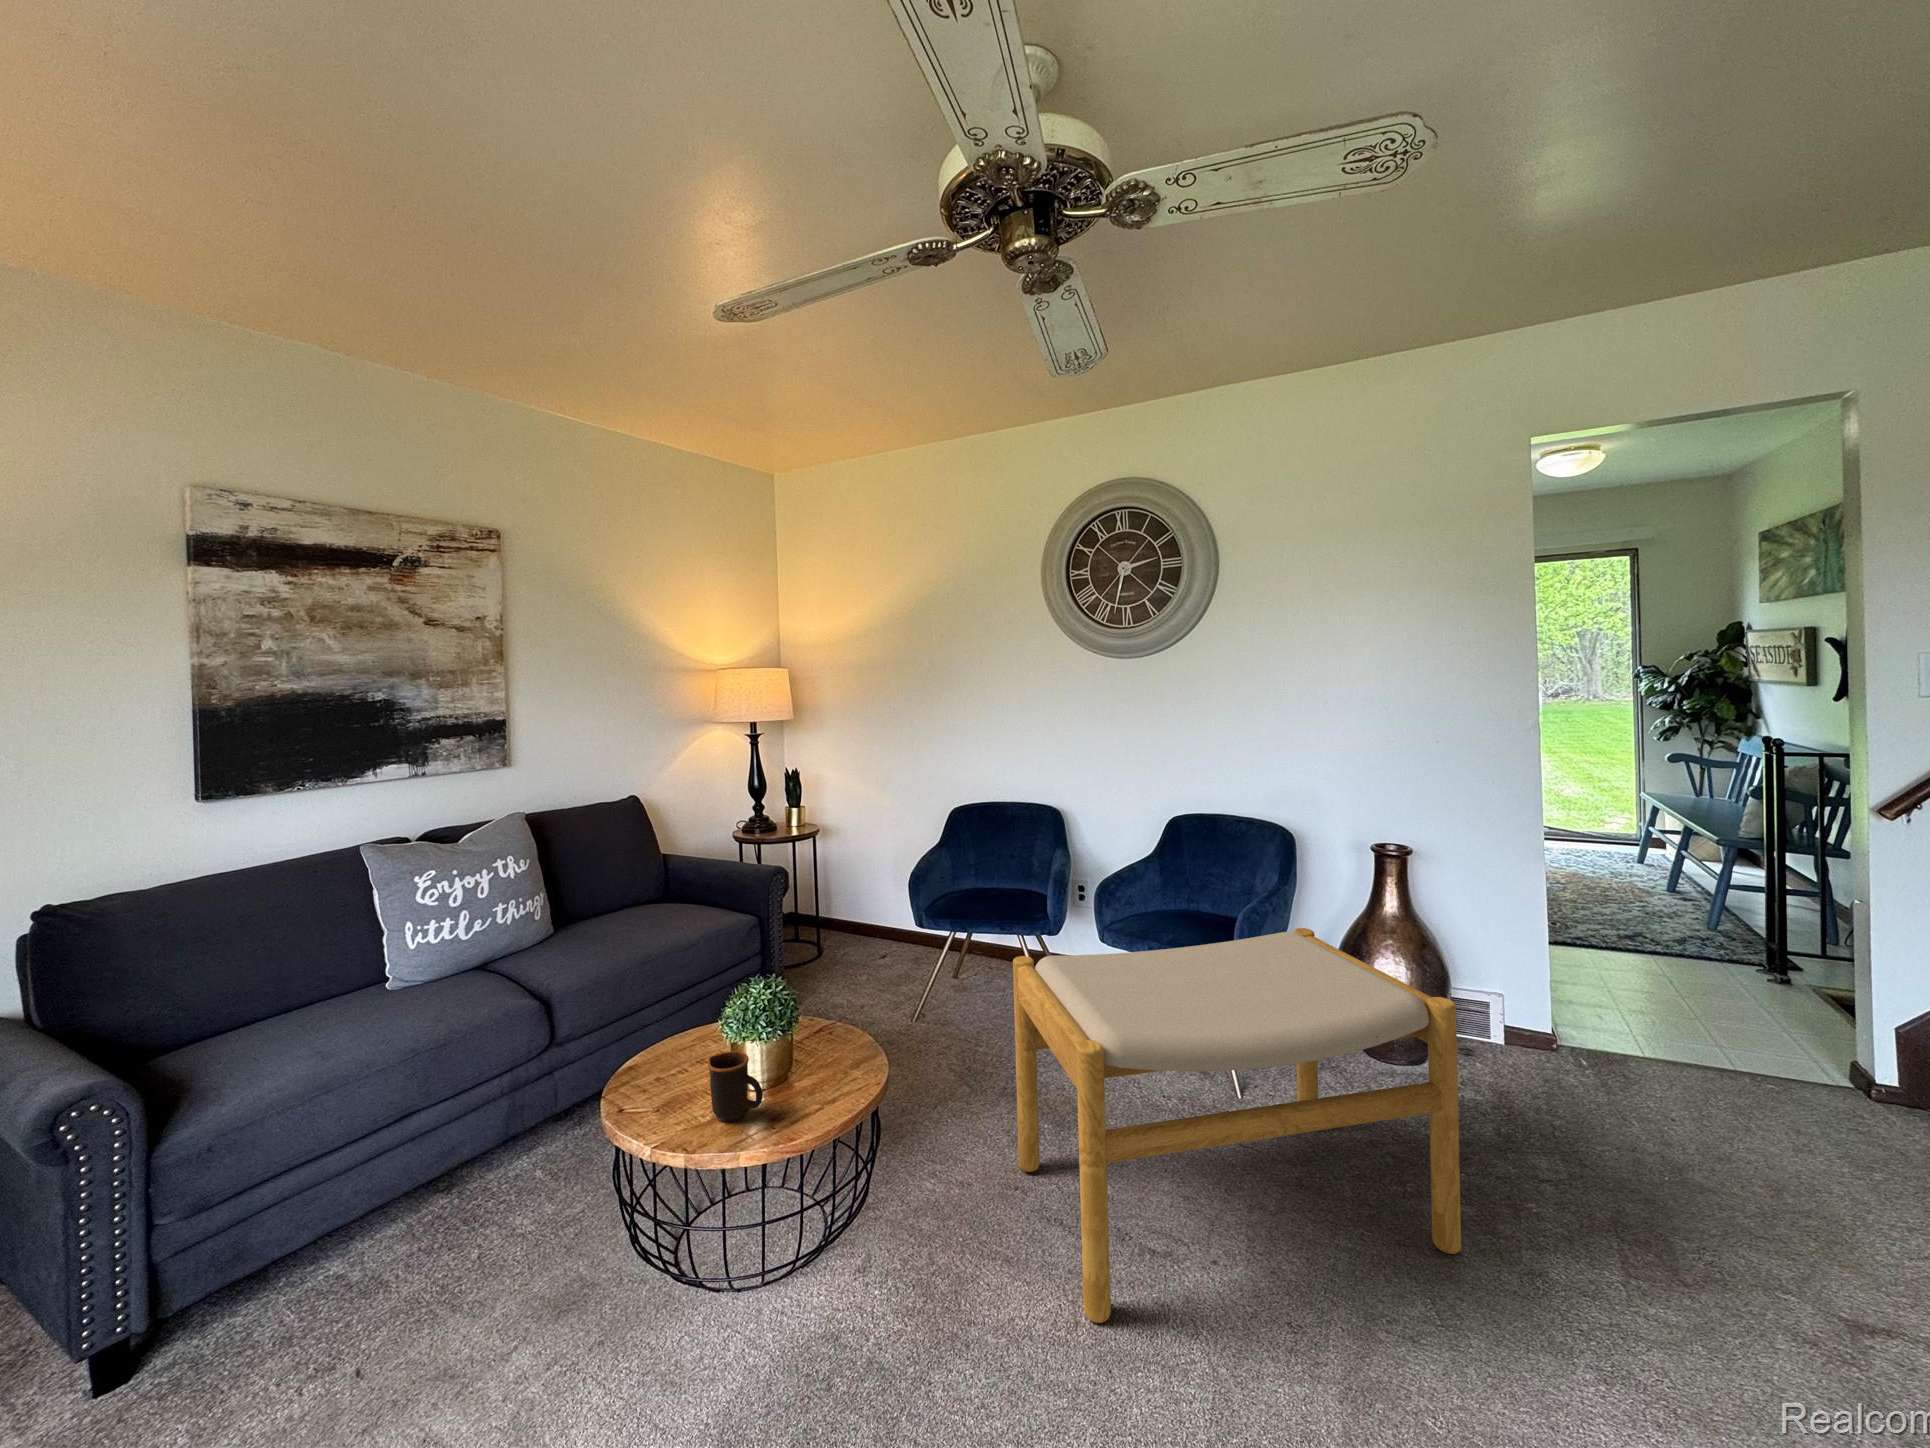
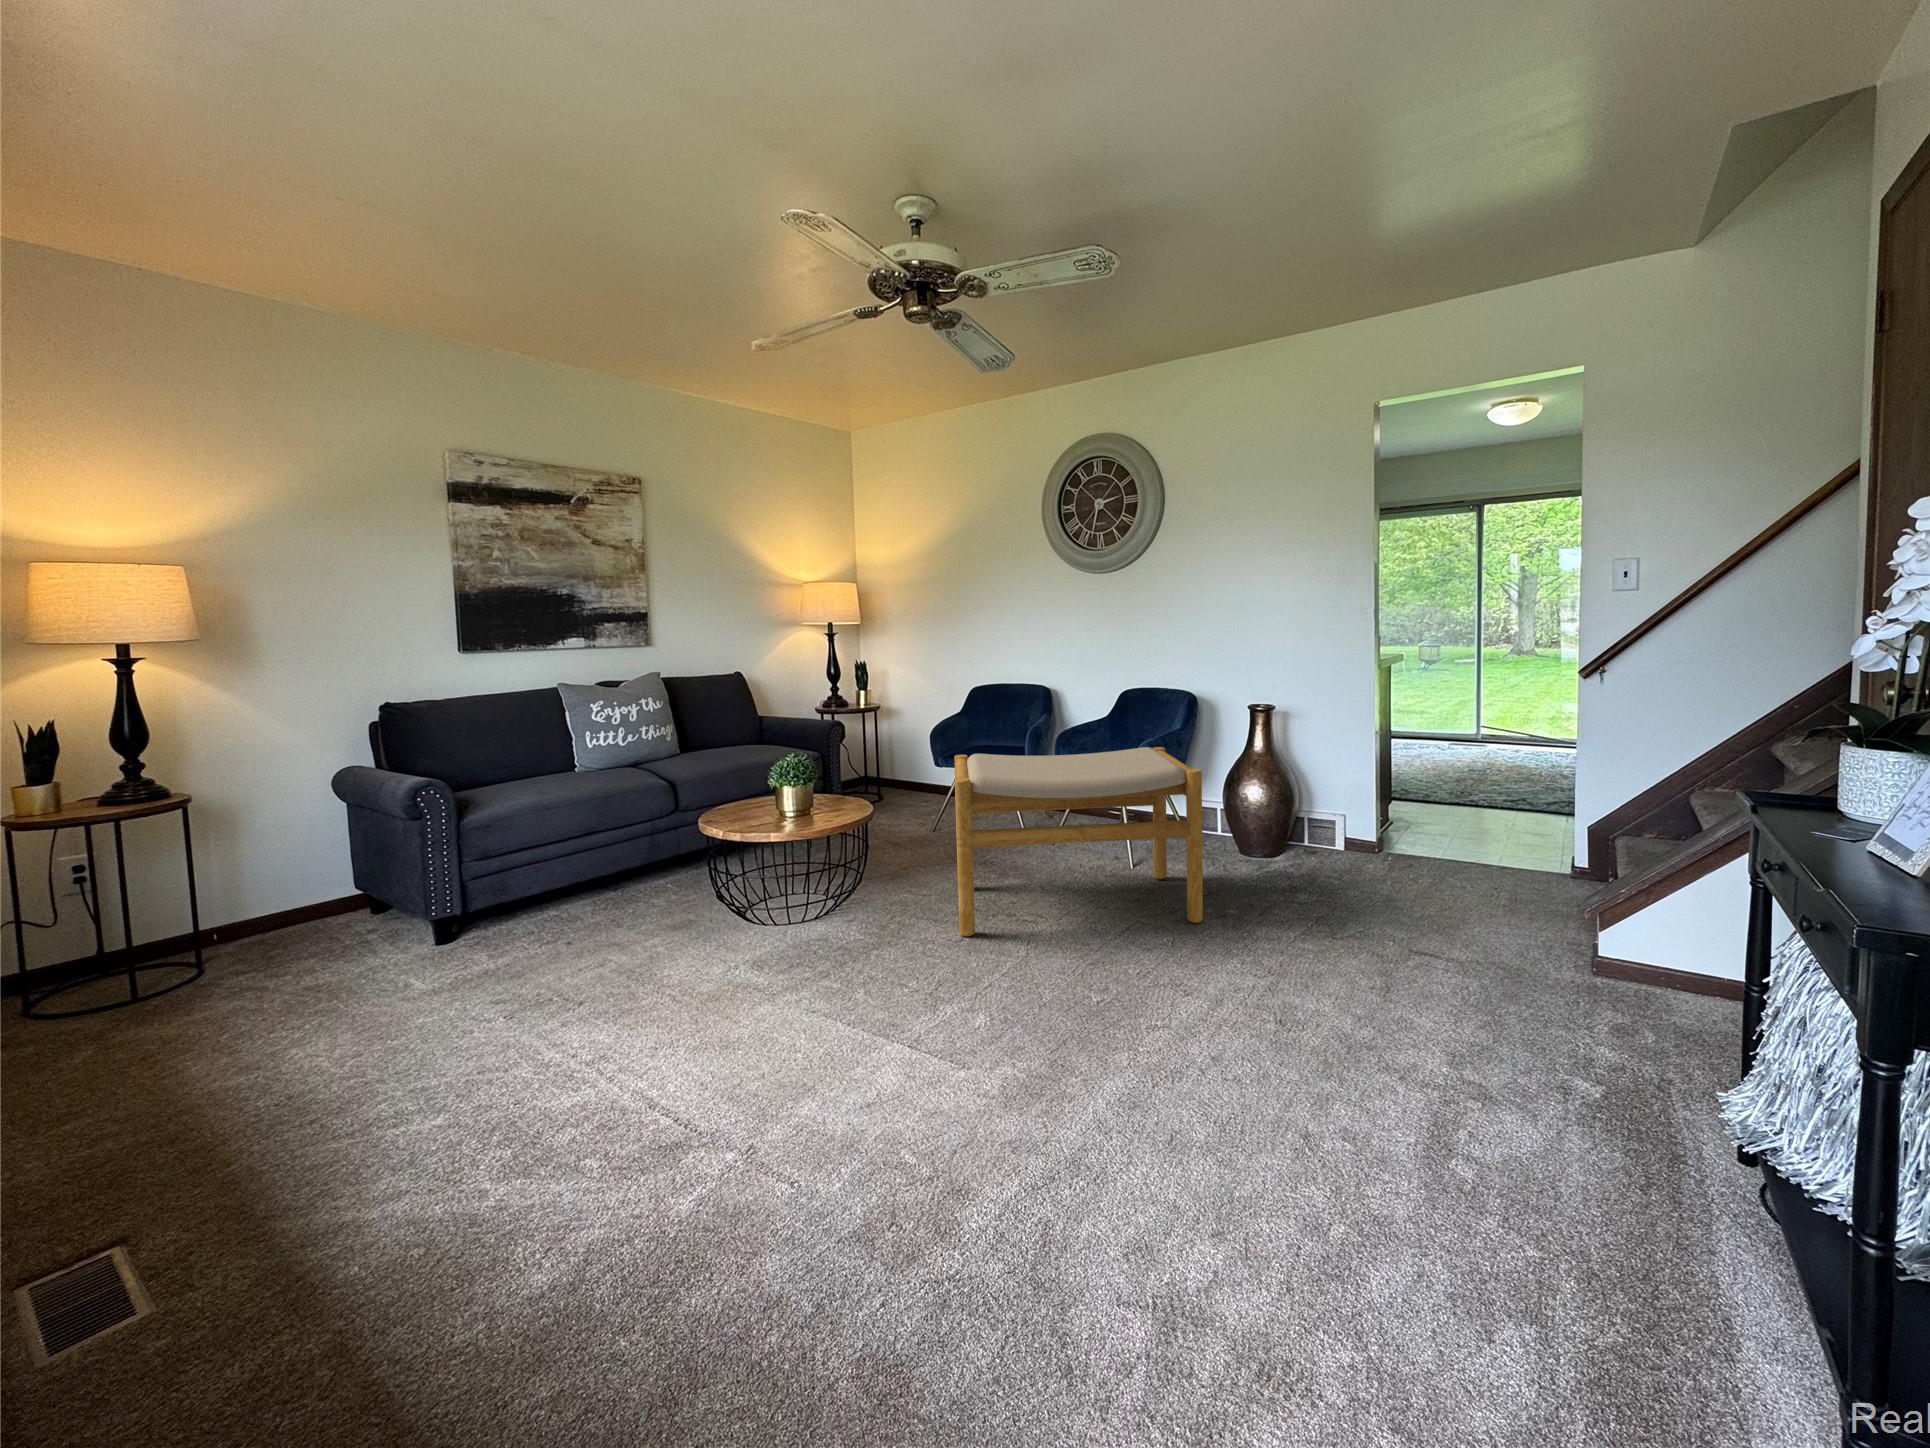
mug: present [708,1051,763,1122] -> none [752,787,782,822]

